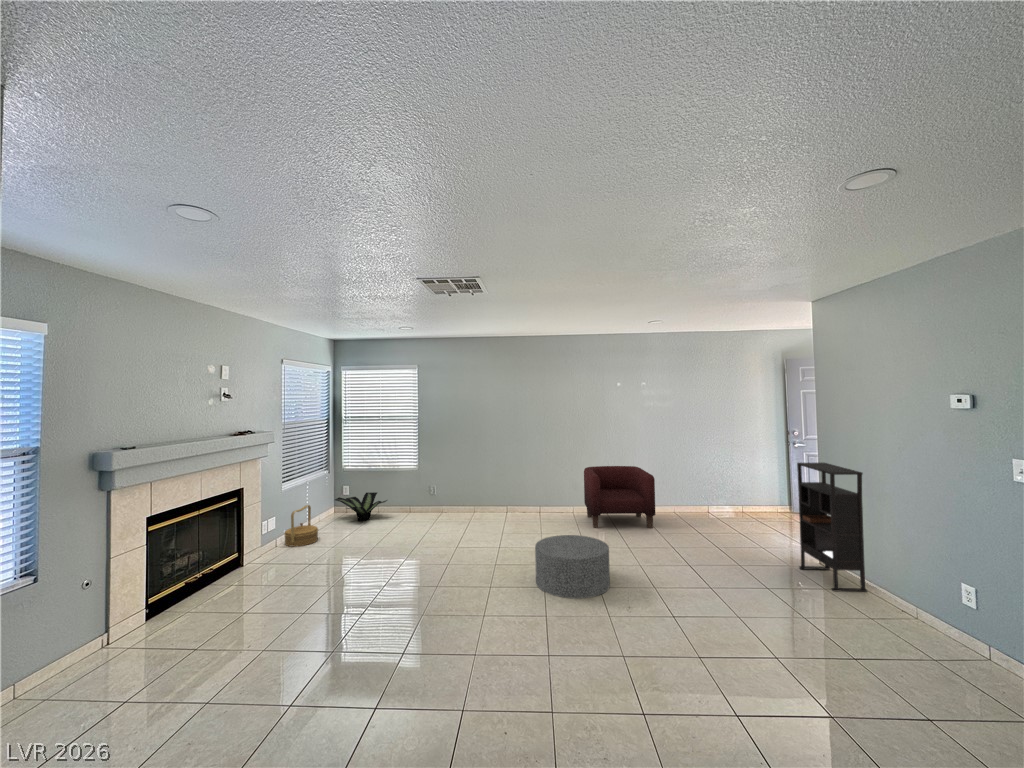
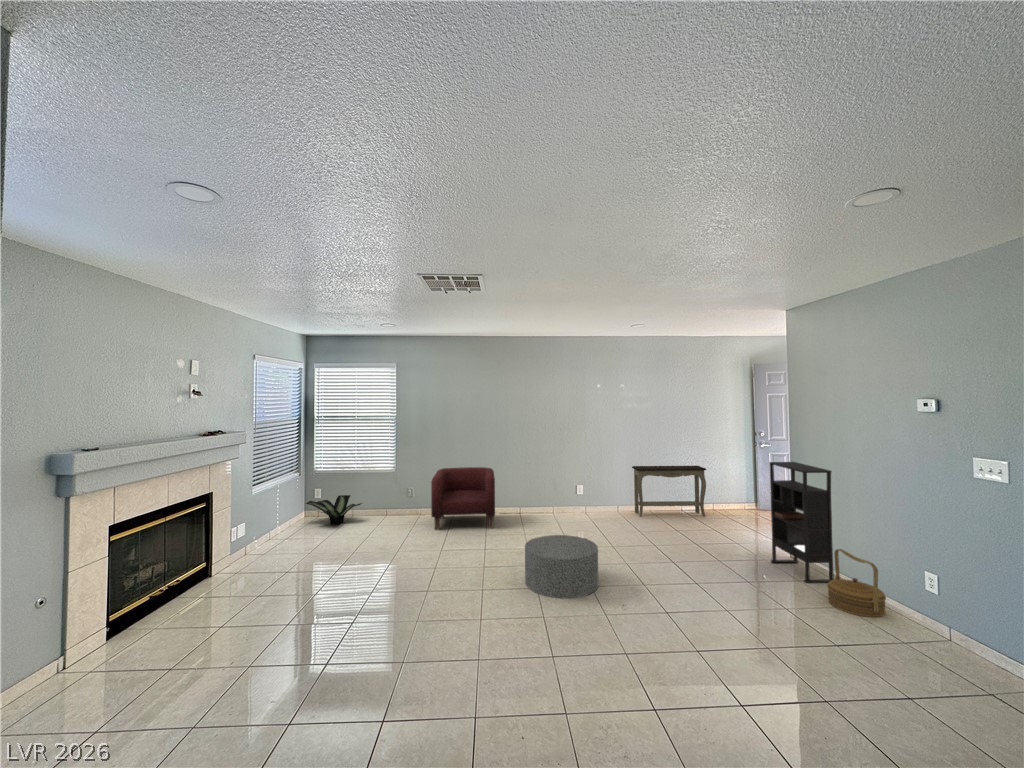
armchair: present [584,466,656,528] -> present [431,467,495,530]
console table: none [659,466,738,519] -> present [632,466,706,517]
woven basket: present [284,505,318,547] -> present [827,549,886,617]

